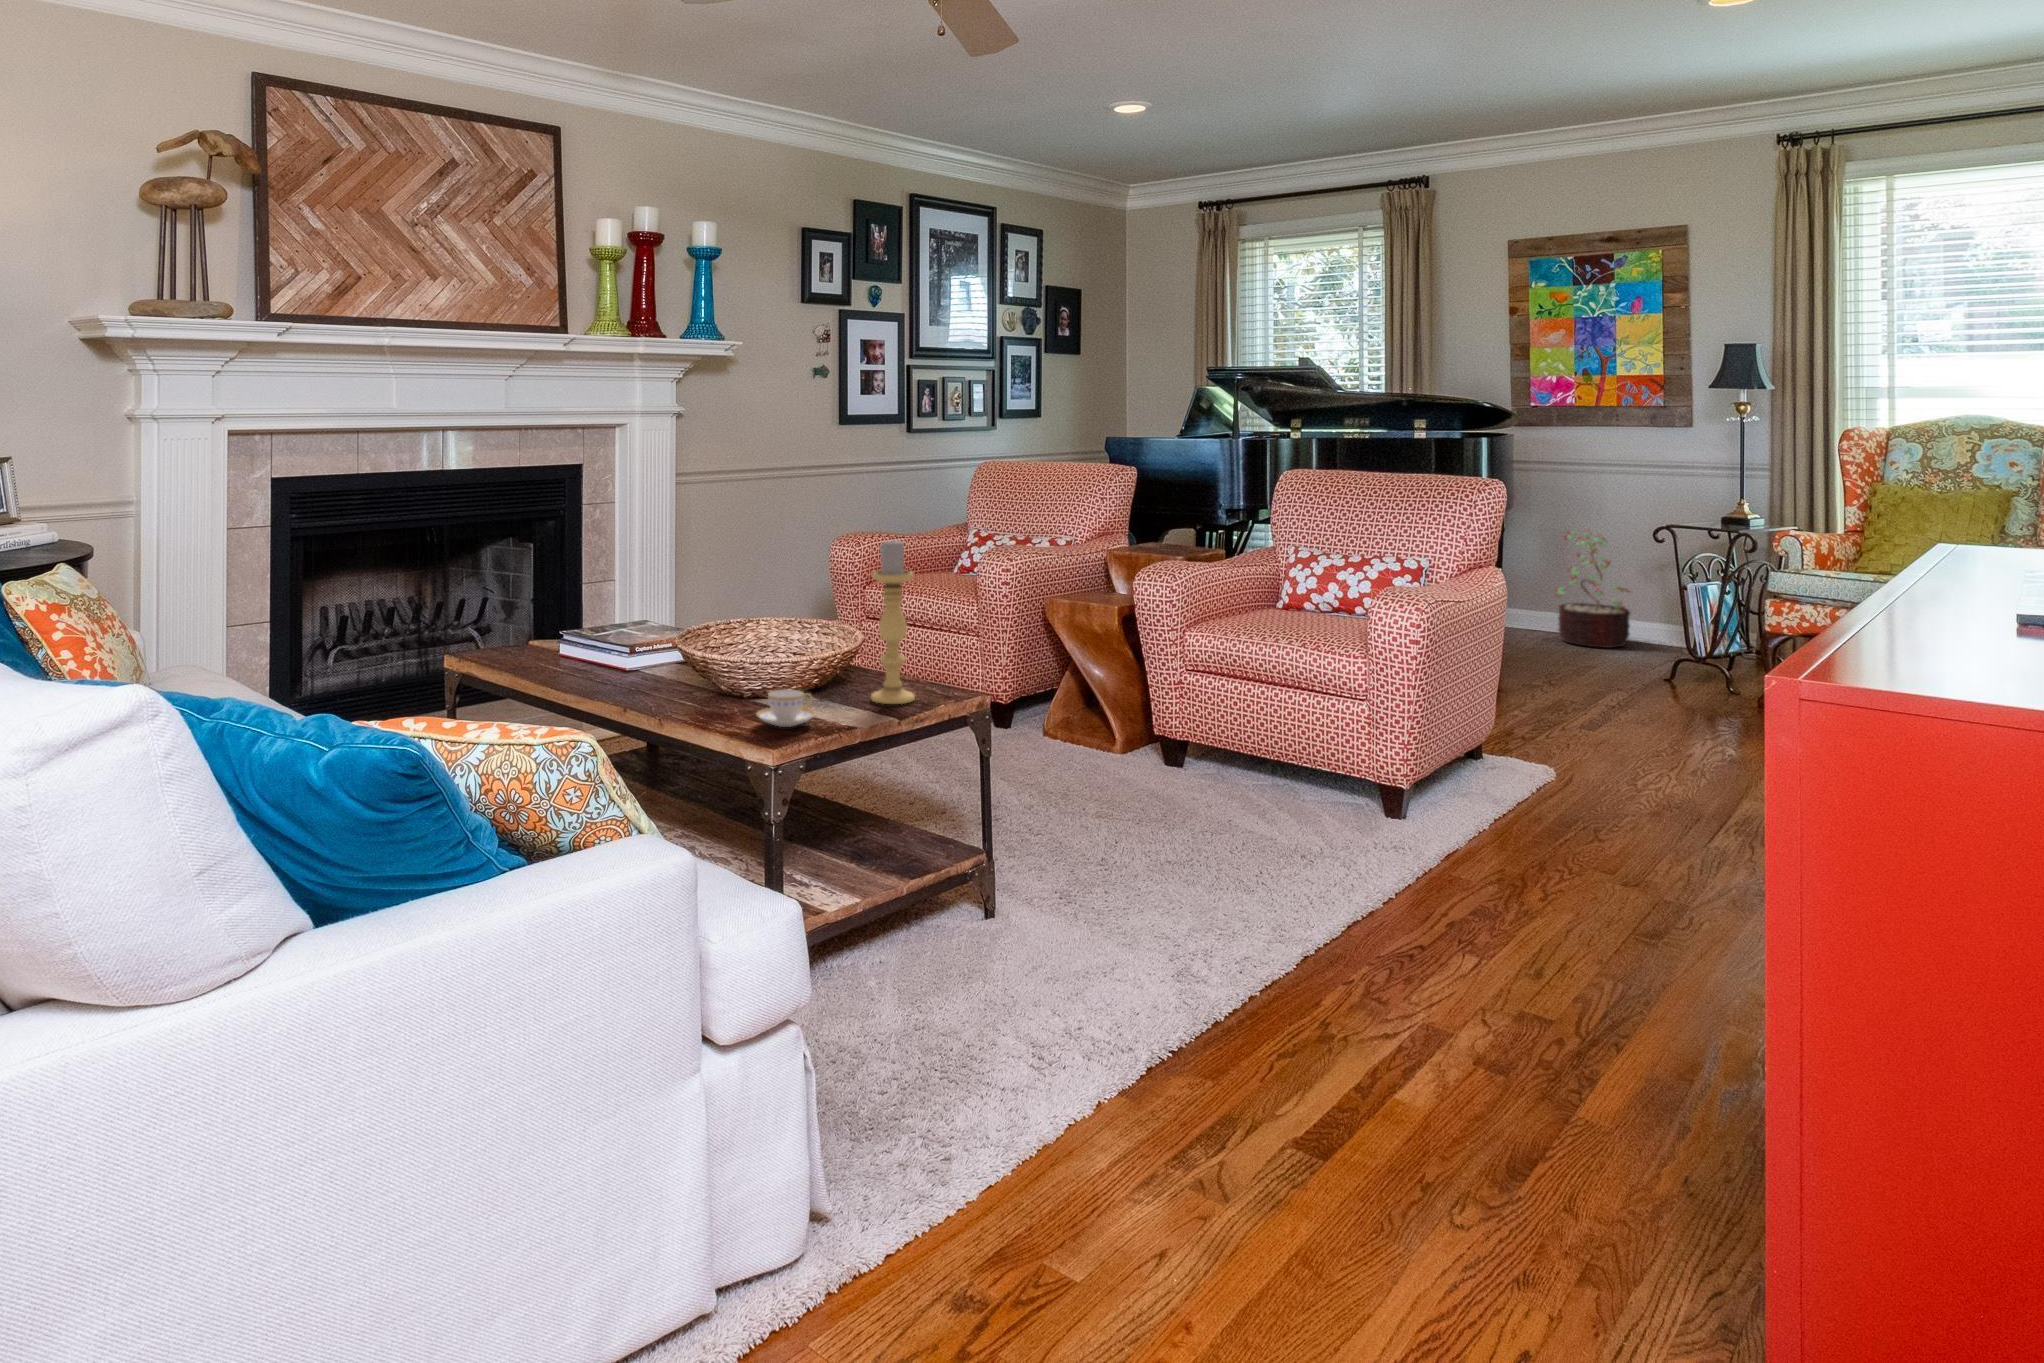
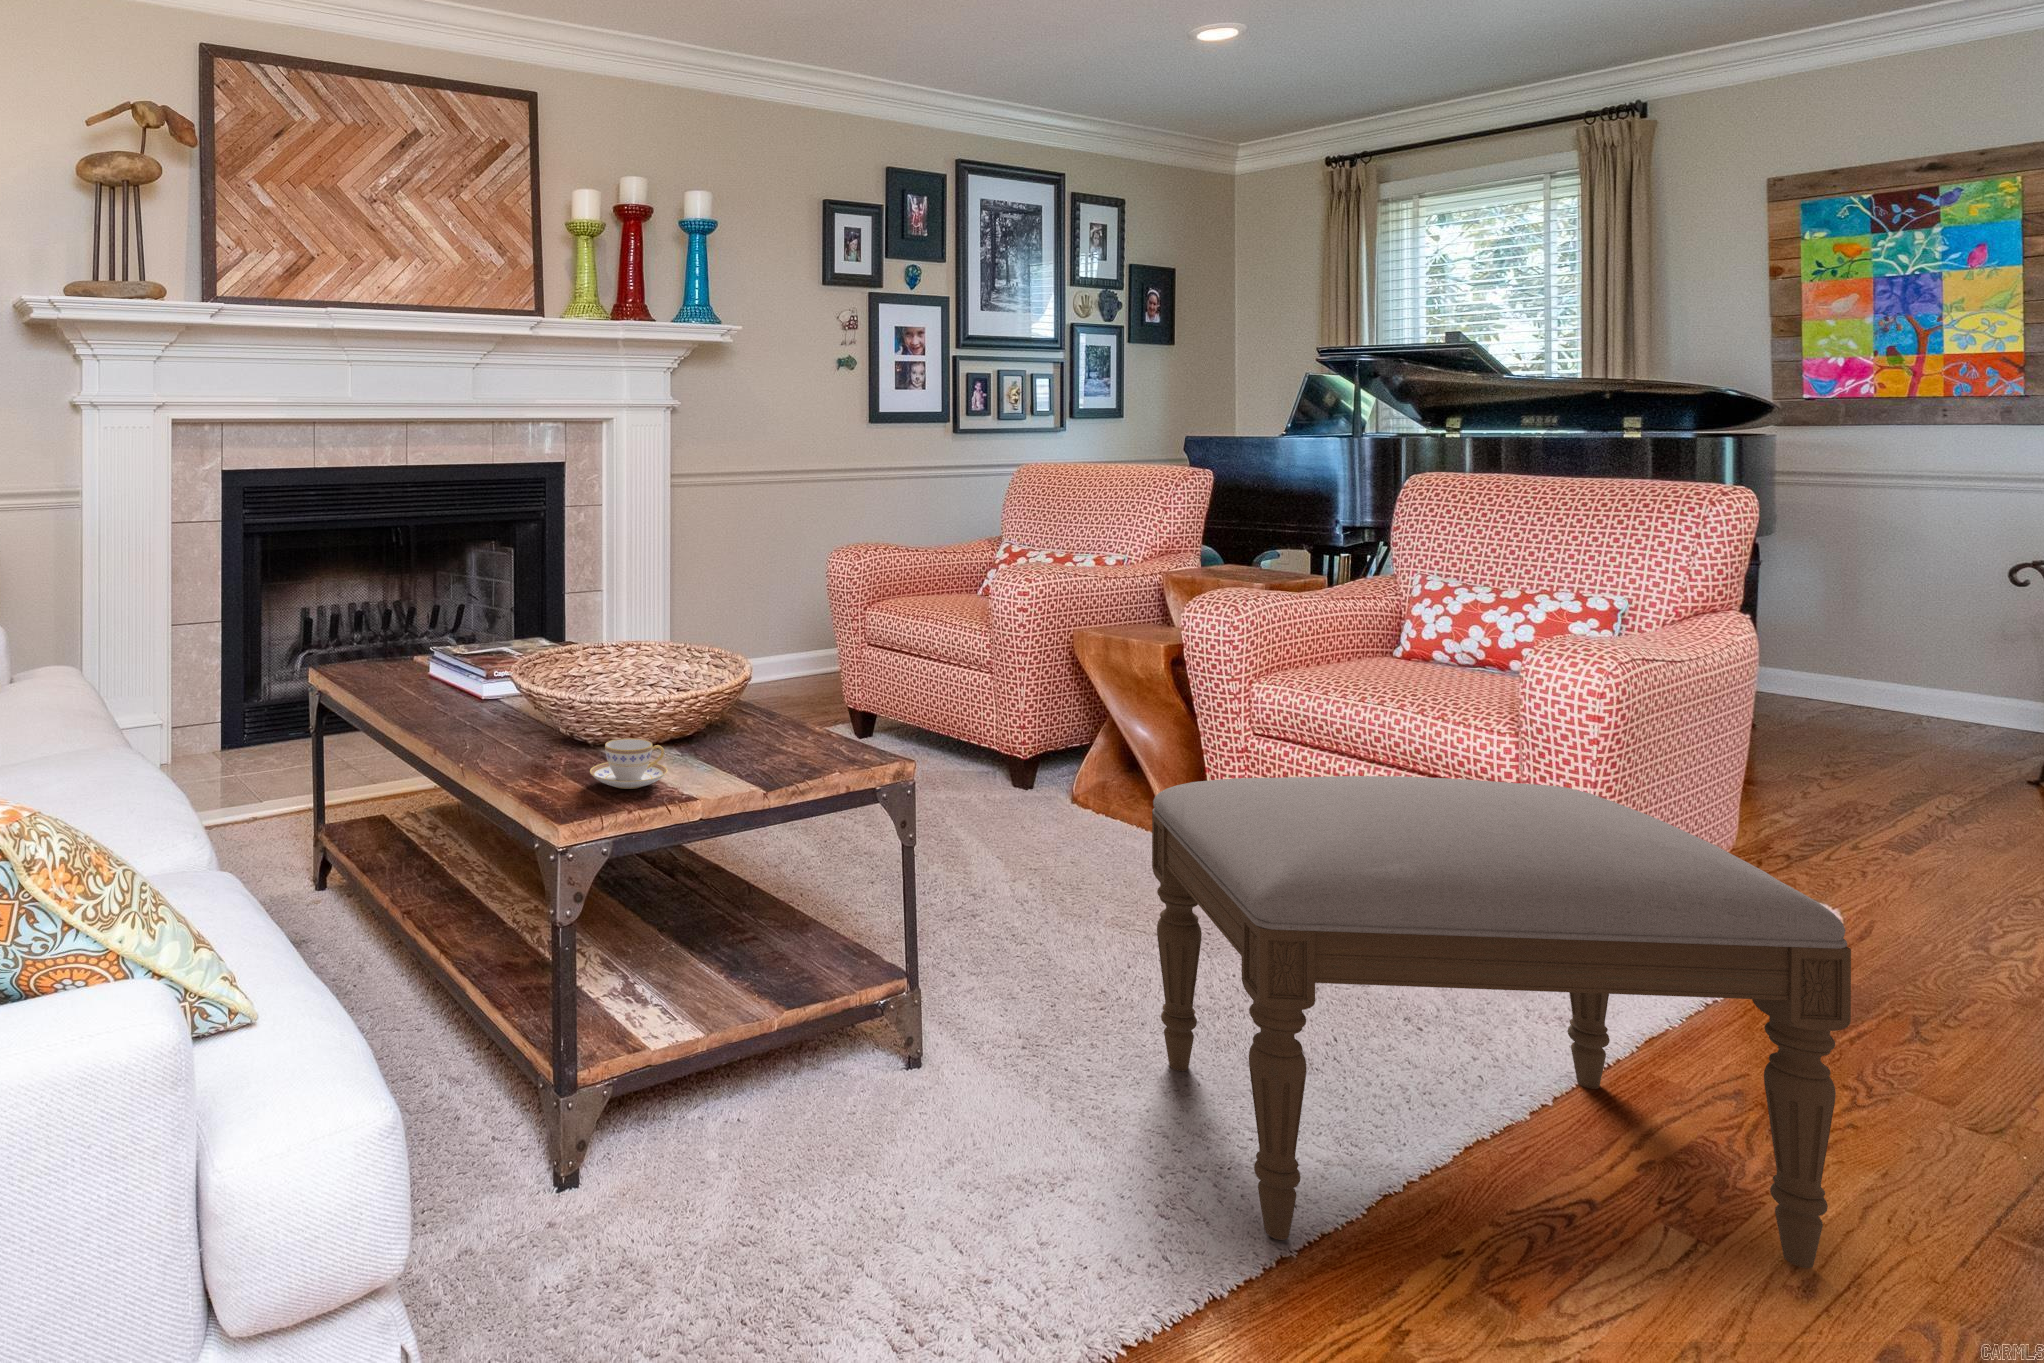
decorative plant: present [1556,532,1630,648] -> none [1844,566,1971,732]
candle holder: present [871,540,915,704] -> none [759,544,817,766]
ottoman: none [1146,687,1568,988] -> present [1152,776,1851,1268]

